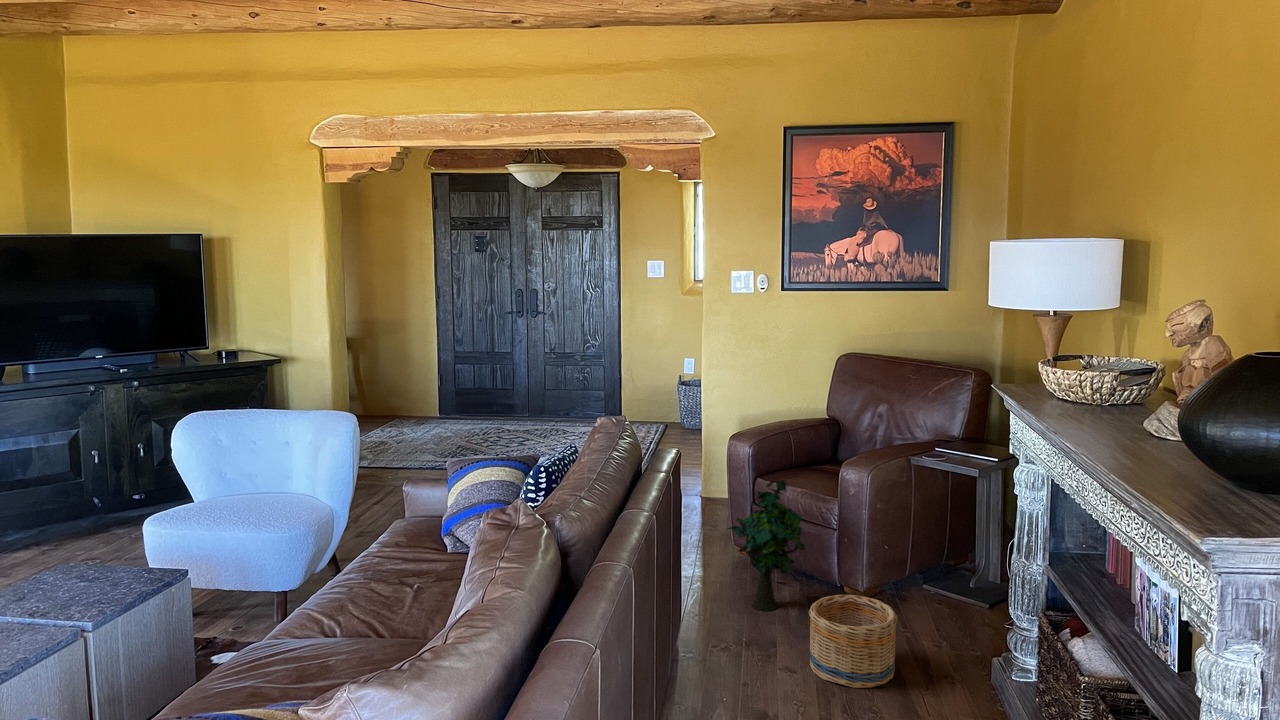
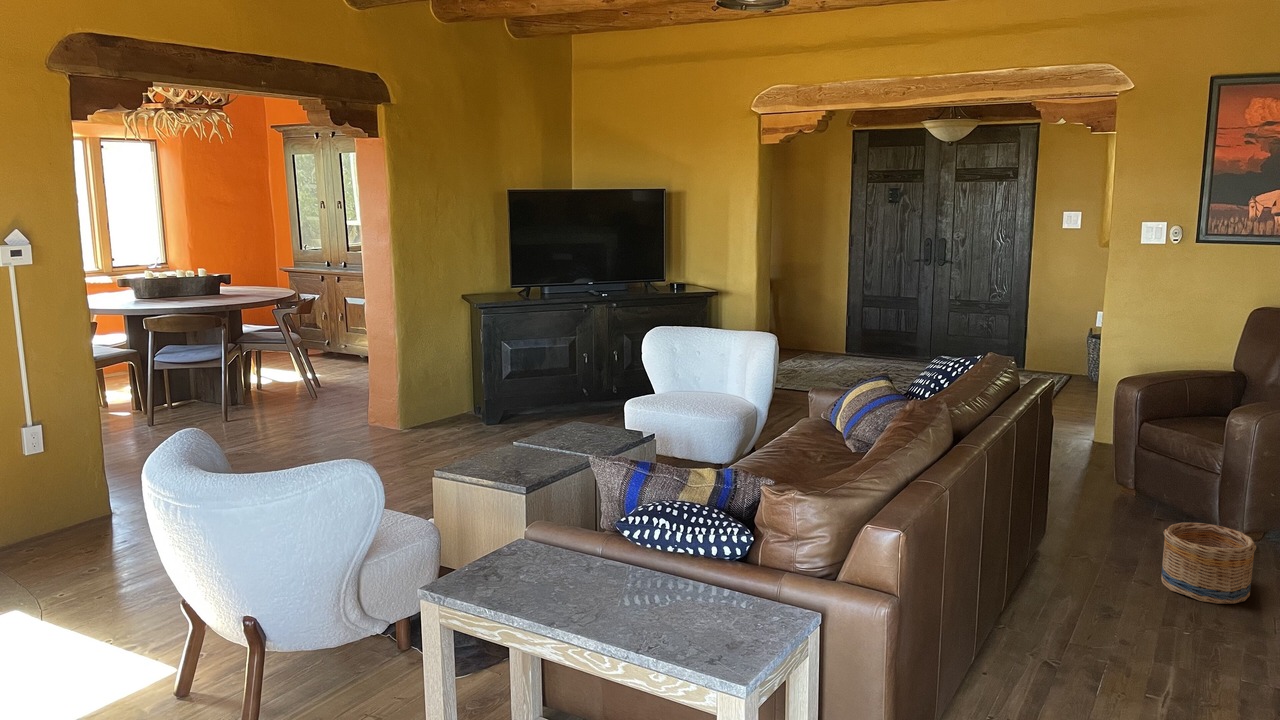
decorative plant: present [728,481,805,611] -> none [1096,418,1178,537]

